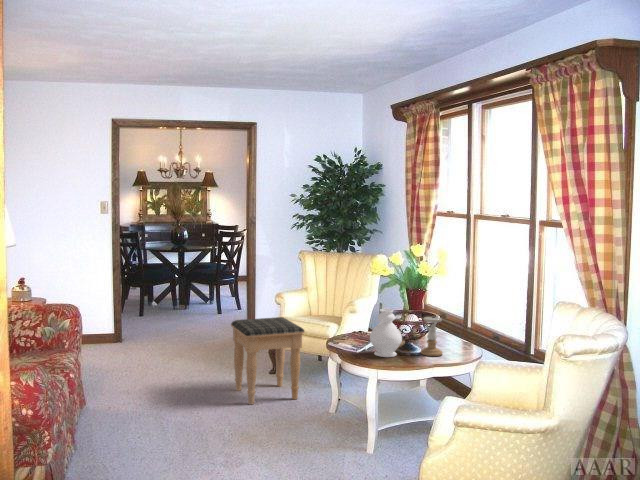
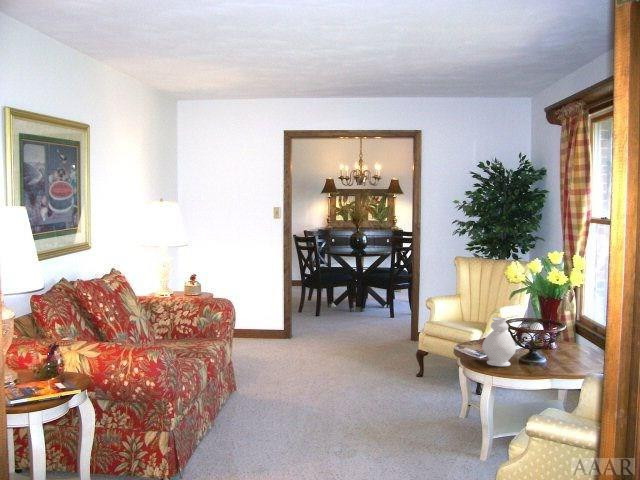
footstool: present [231,317,304,404] -> none [369,322,436,404]
candle holder: present [421,317,442,356] -> none [538,328,562,369]

